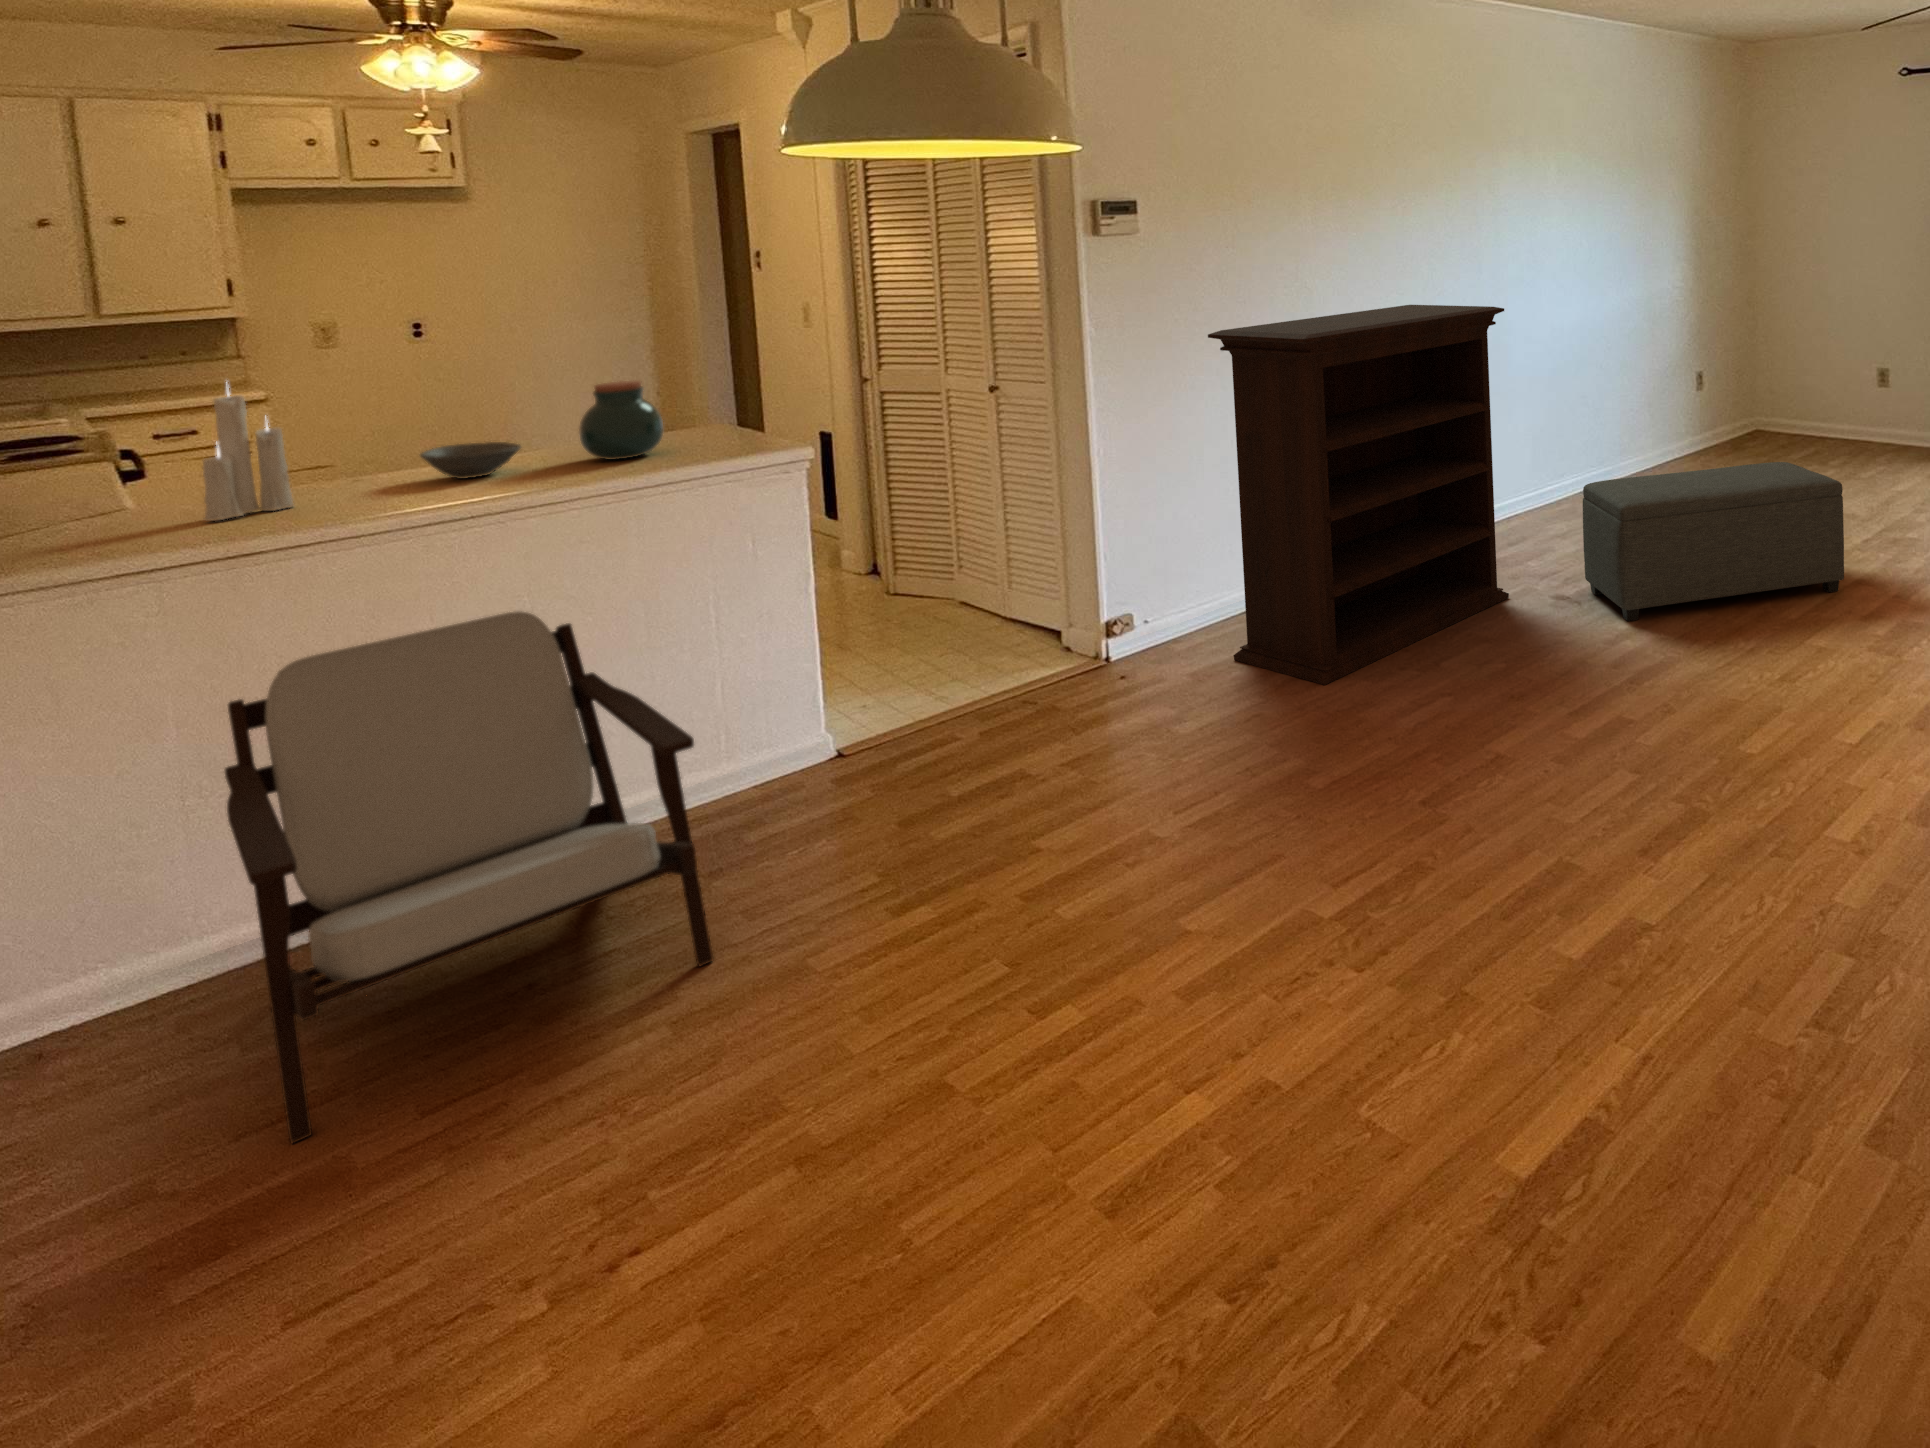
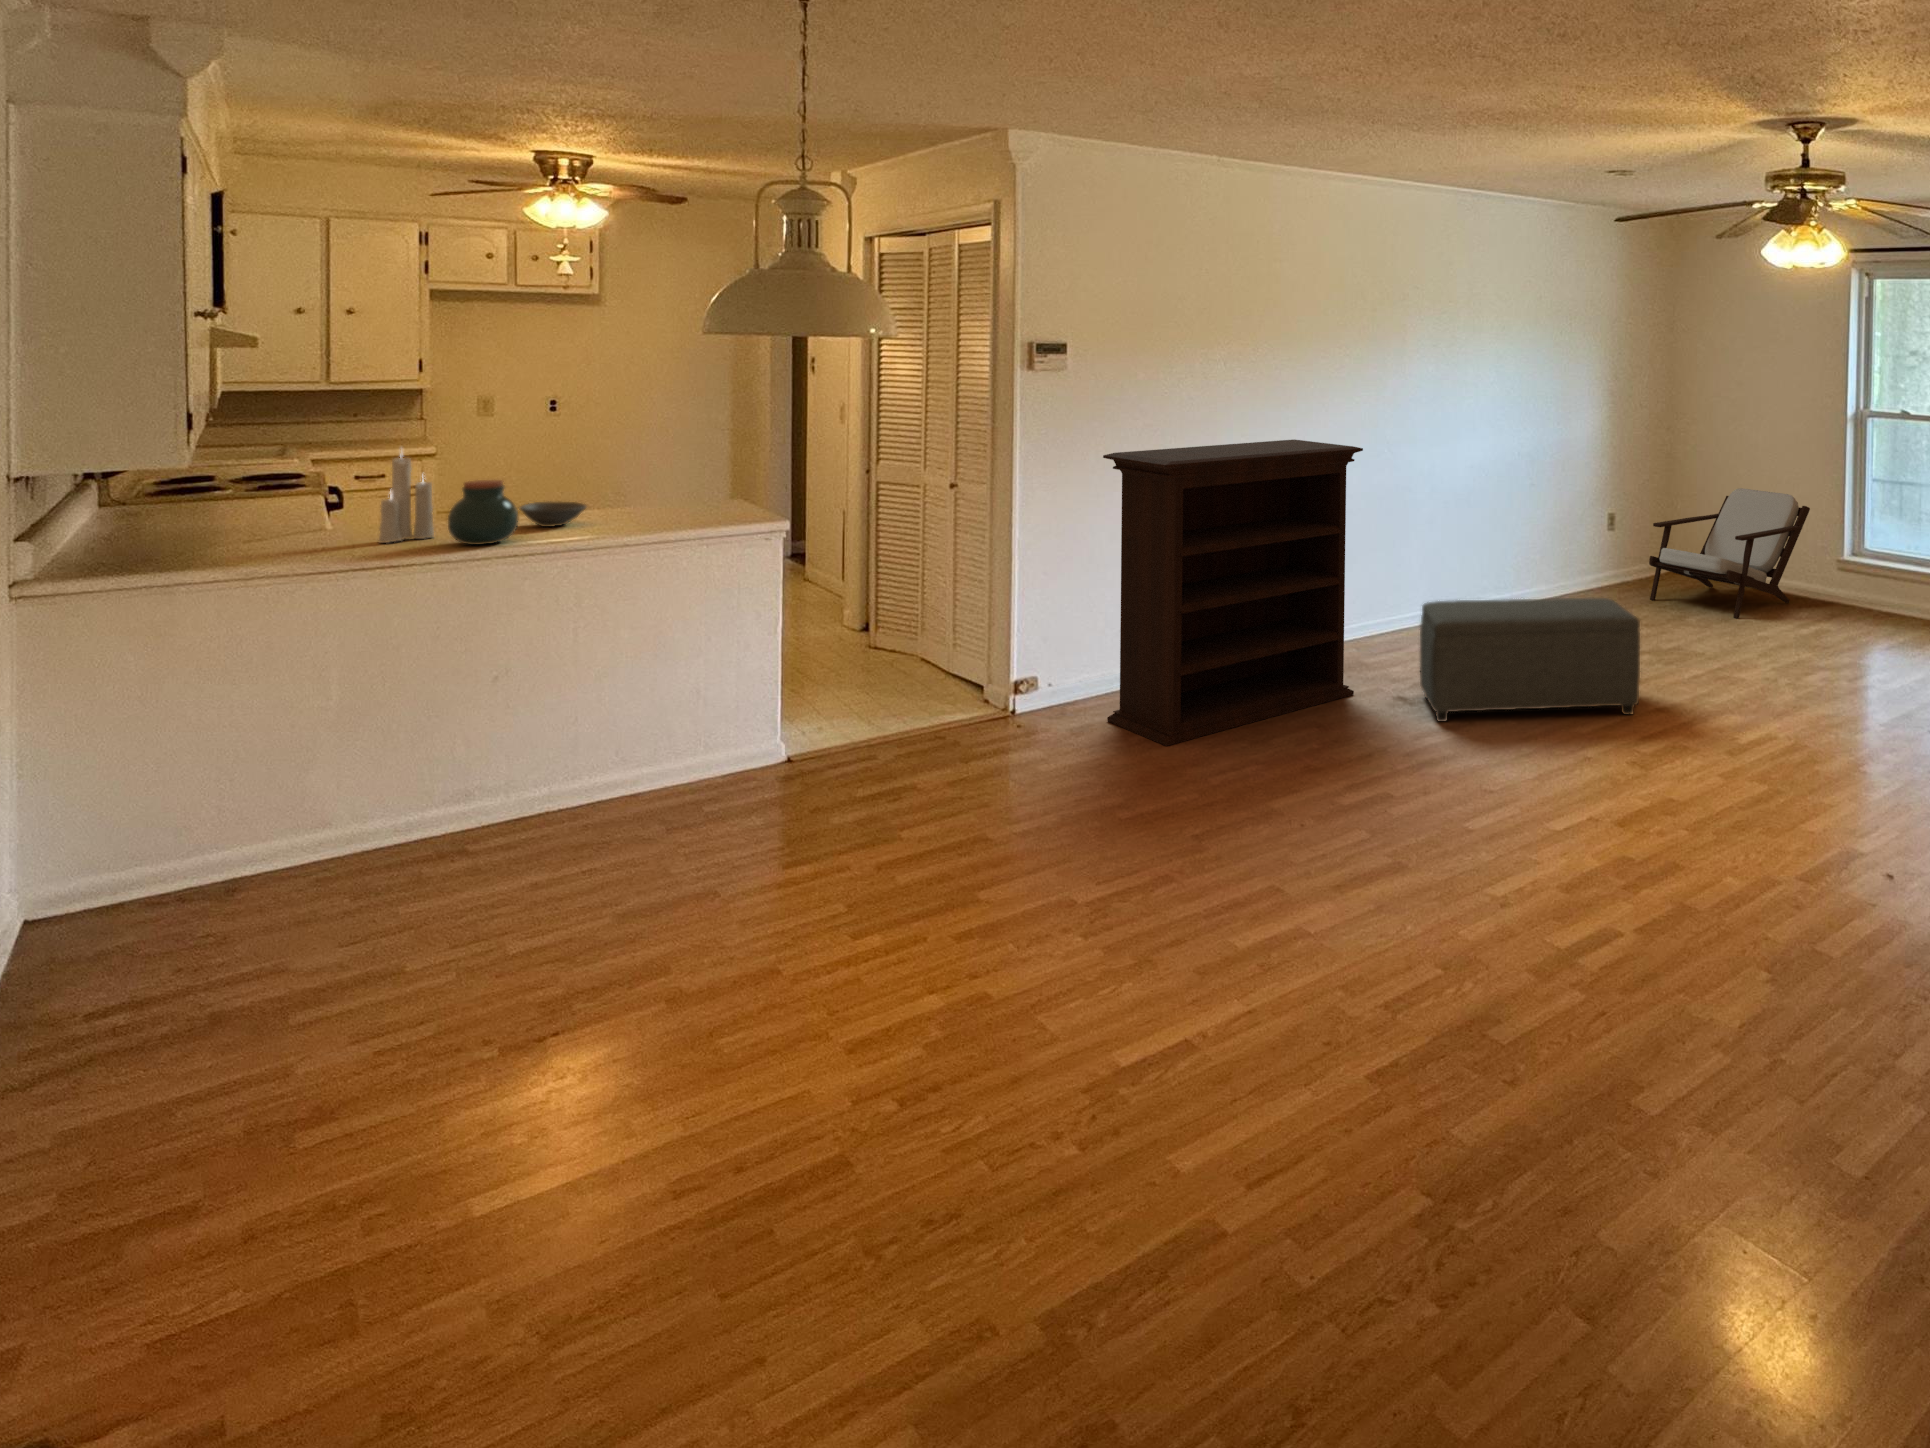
jar: present [579,381,663,460] -> present [448,480,518,545]
armchair: present [225,611,713,1143] -> present [1649,488,1810,618]

